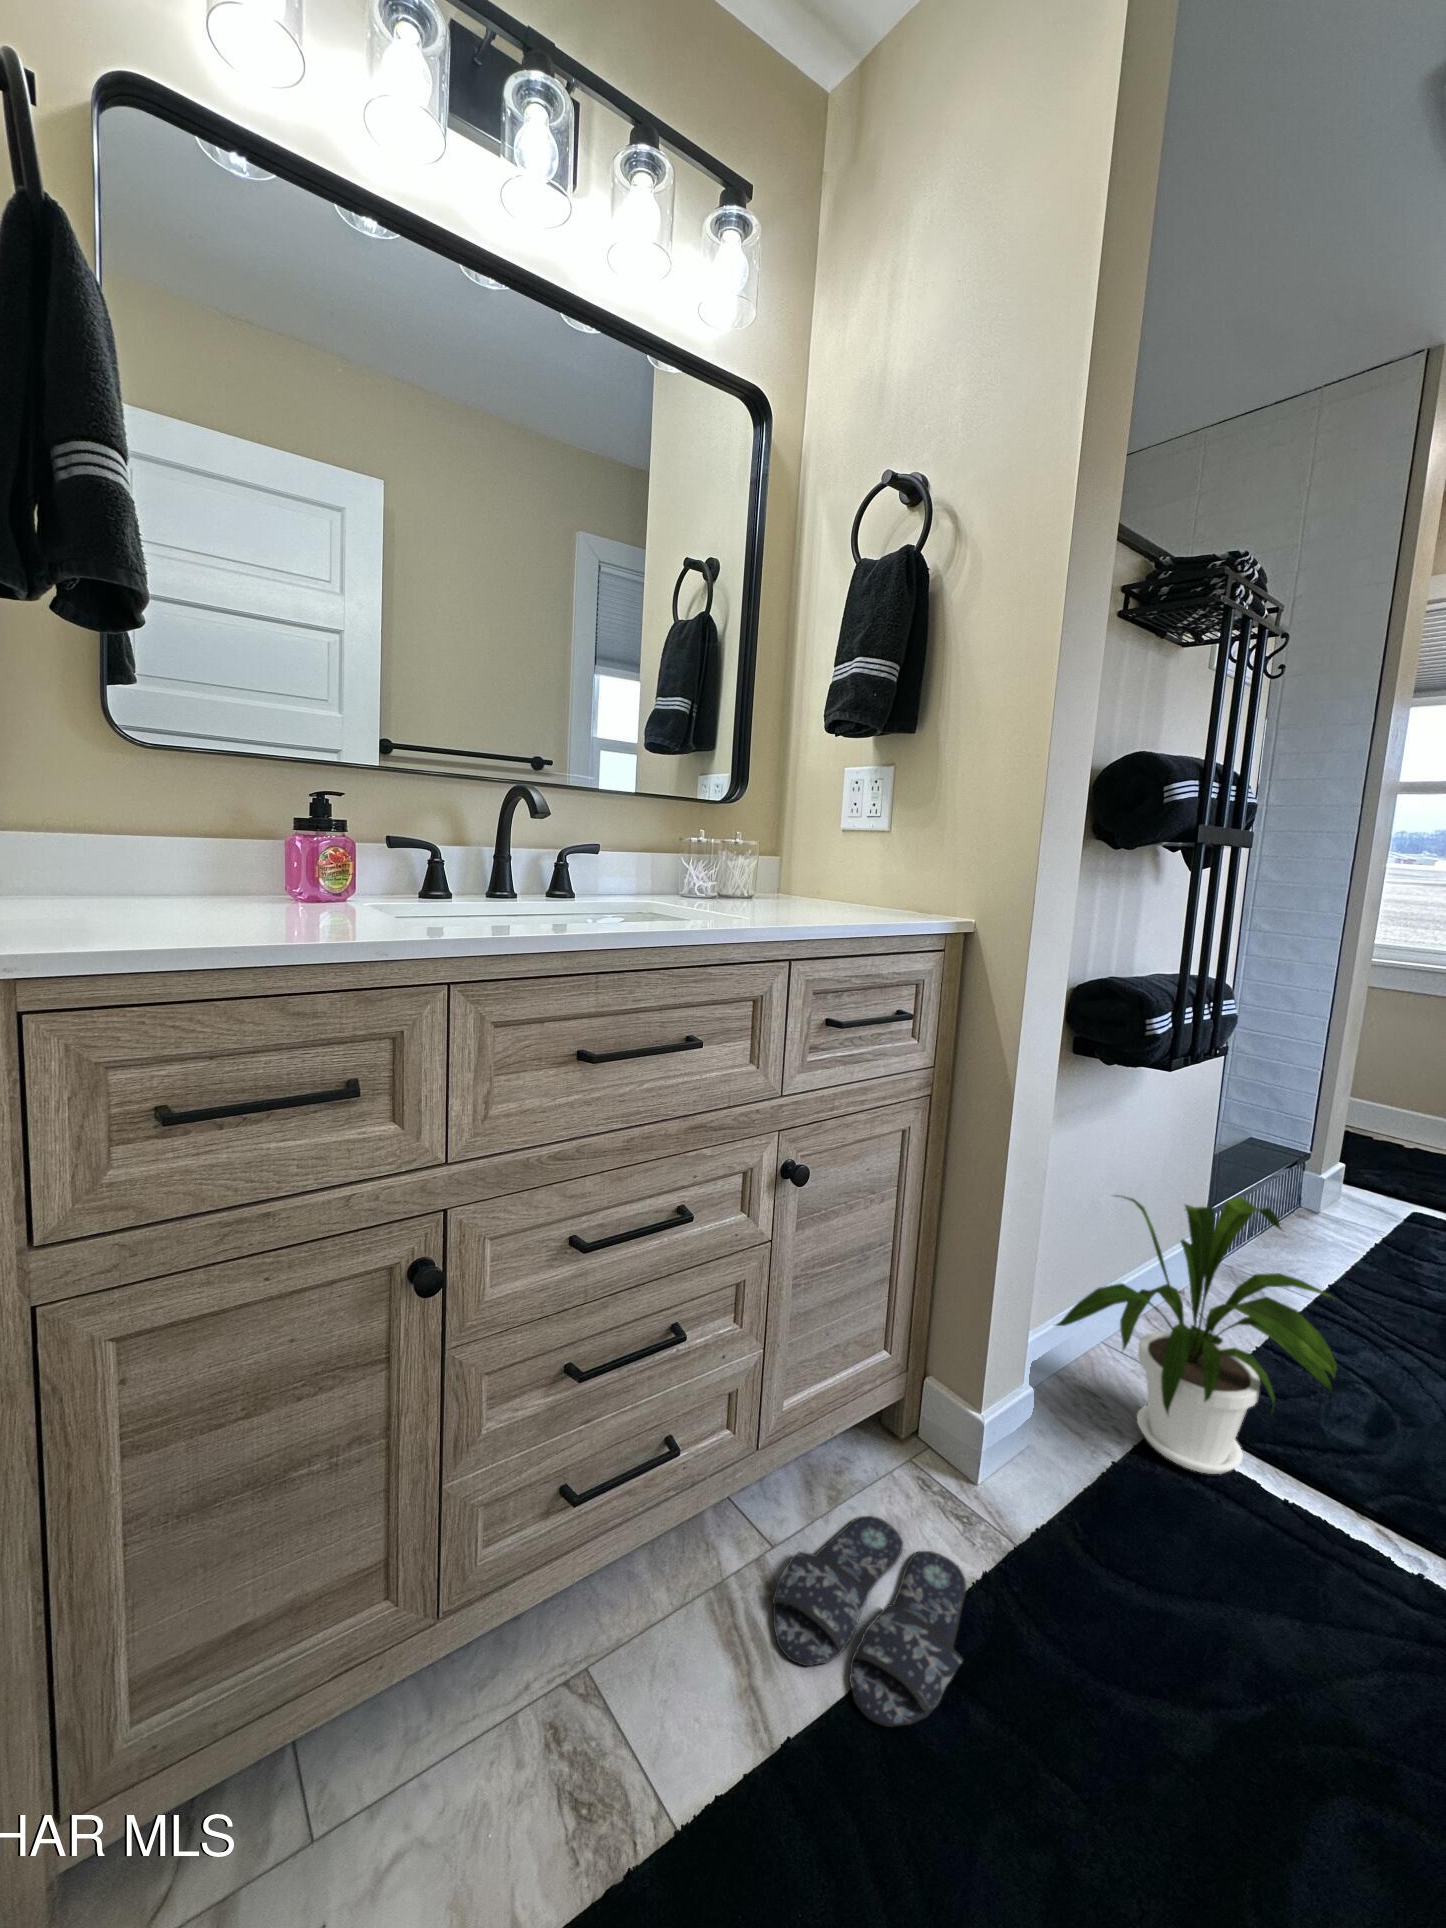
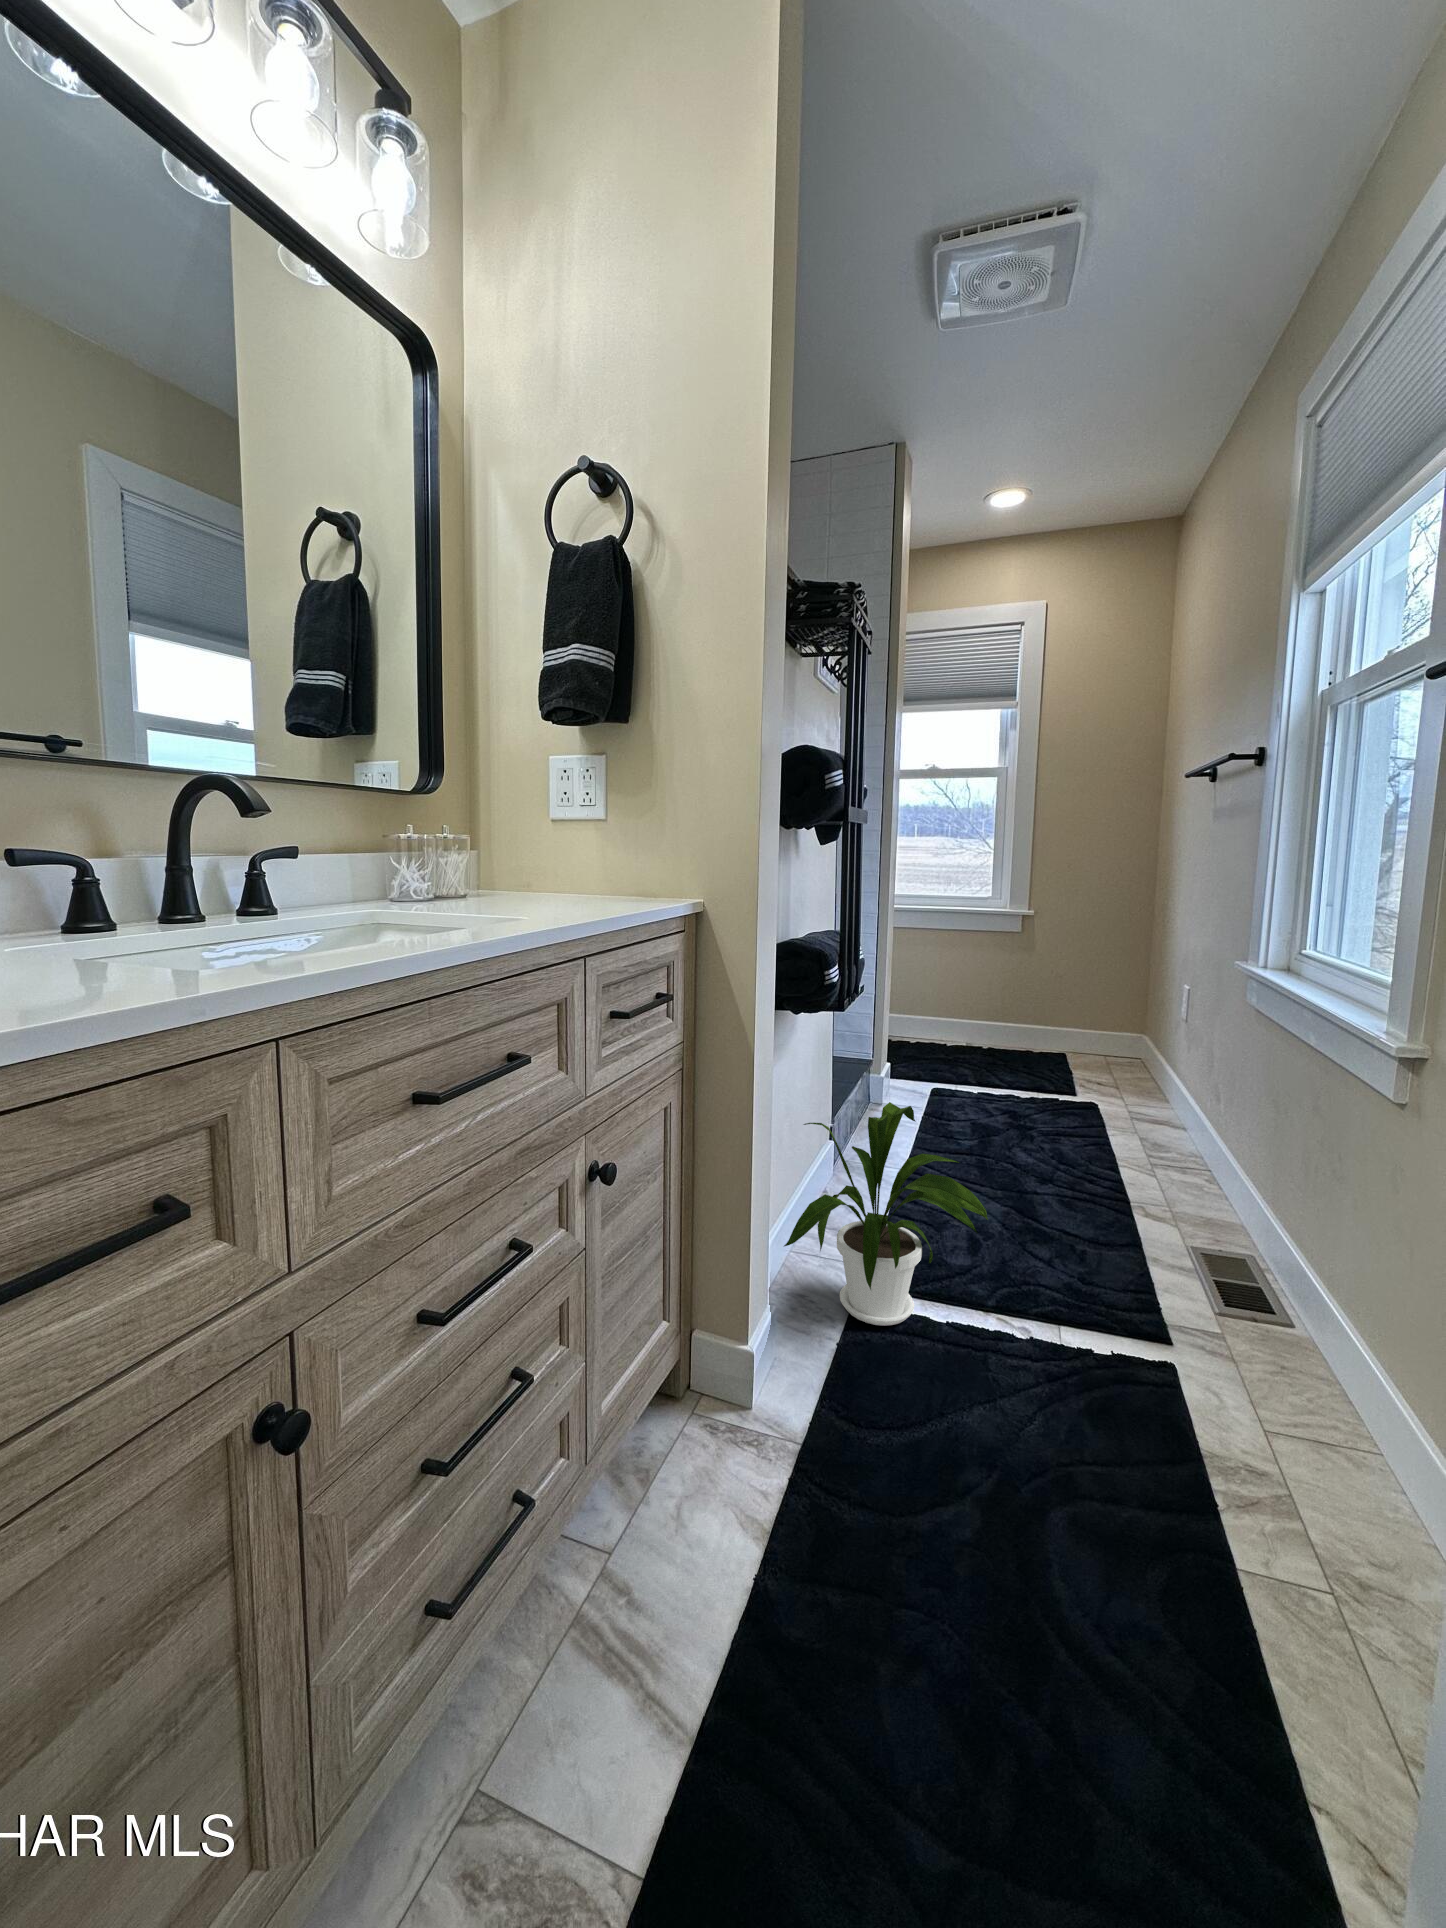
slippers: present [773,1516,966,1727] -> none [632,1475,806,1658]

